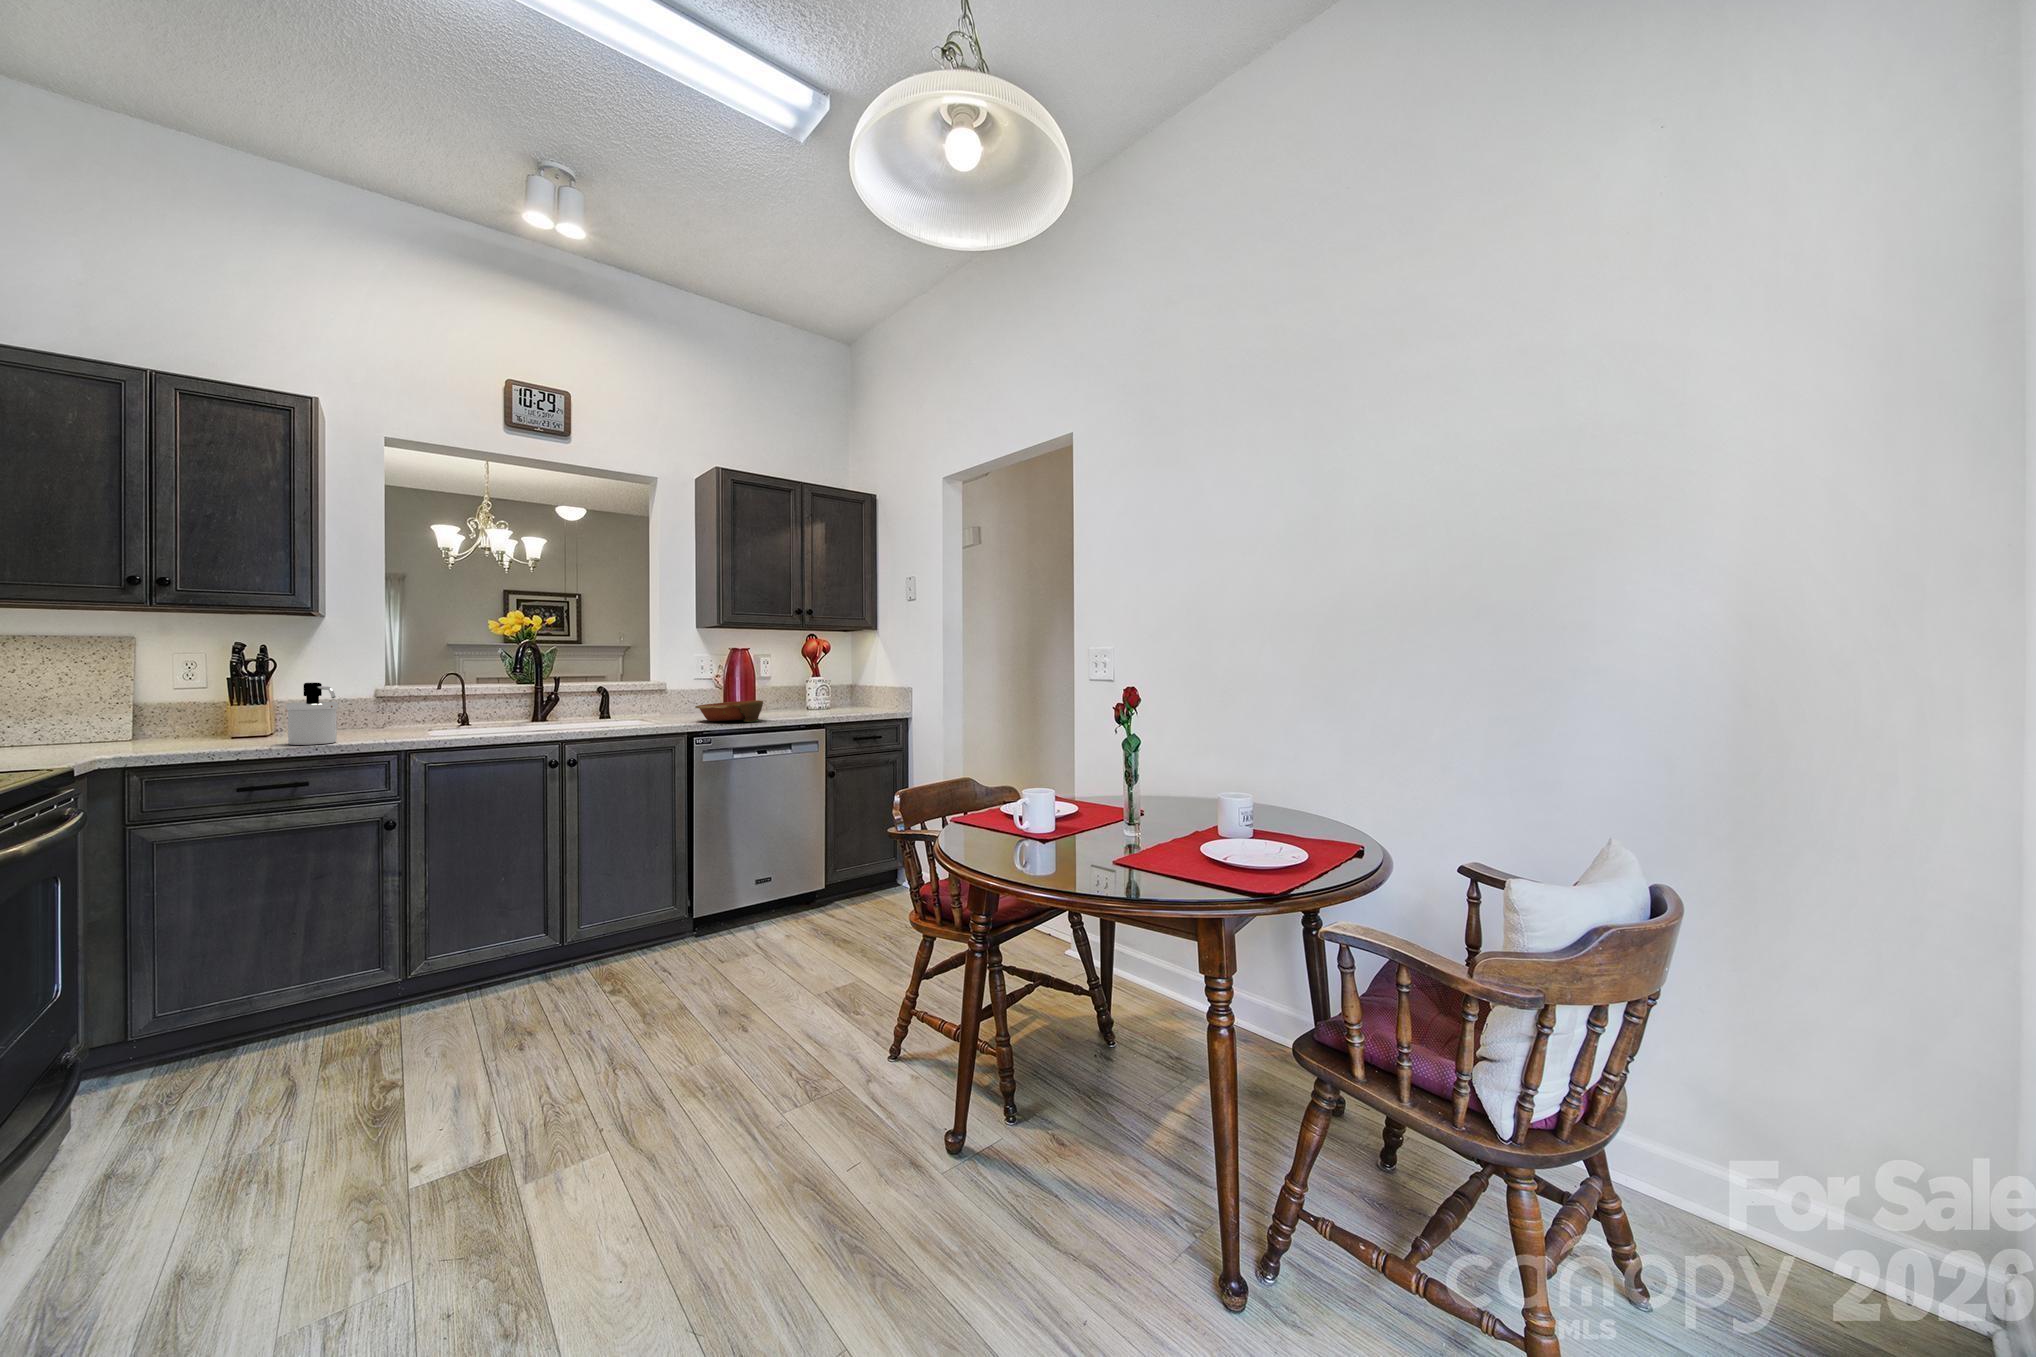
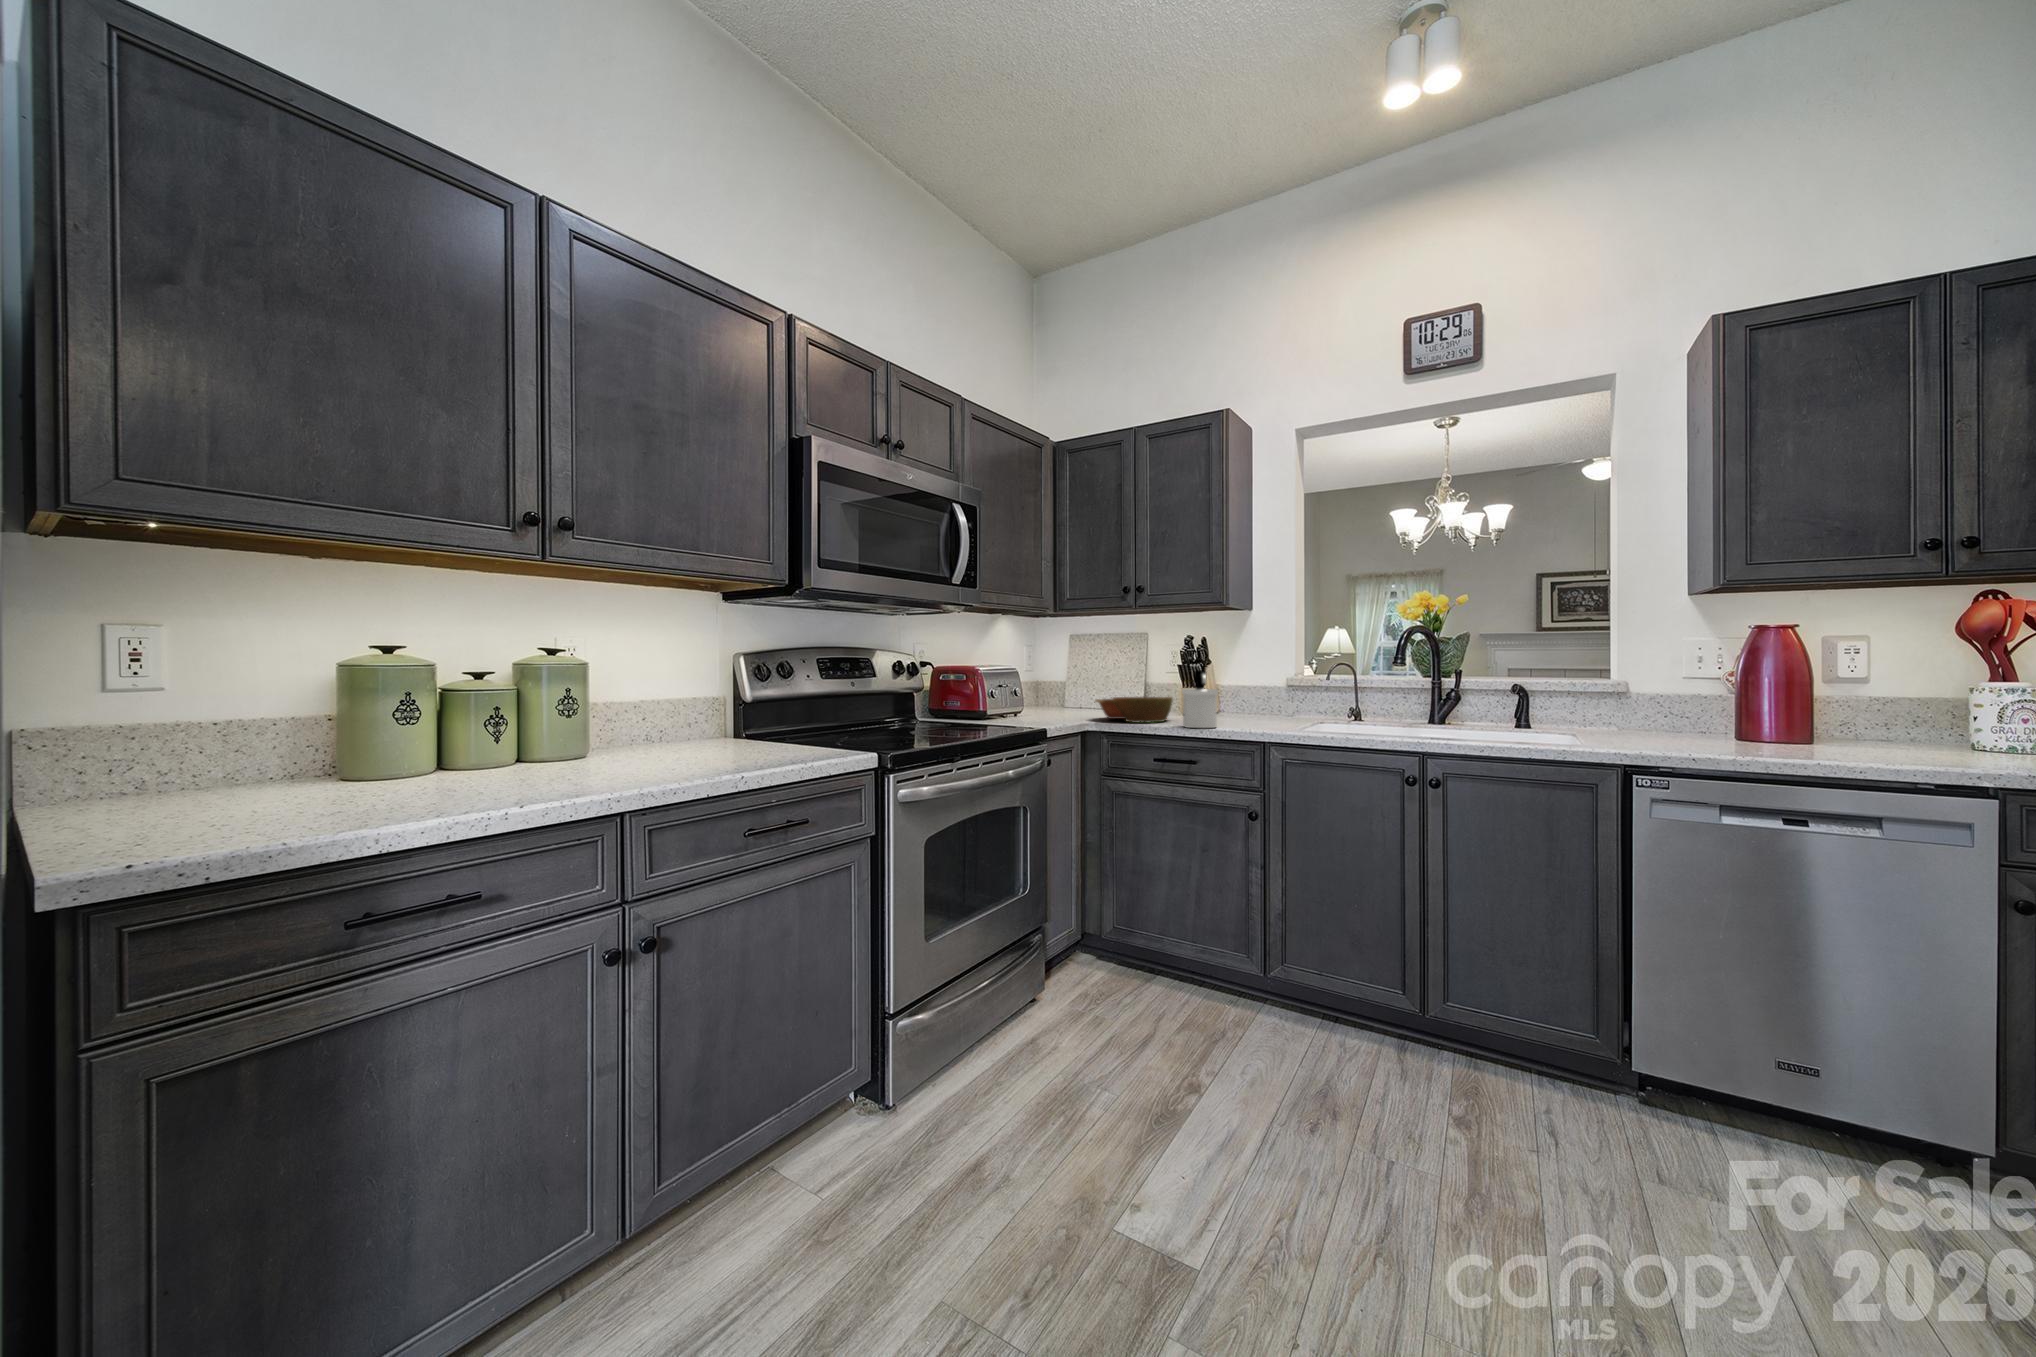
bowl: present [695,700,763,722] -> present [1094,697,1173,723]

